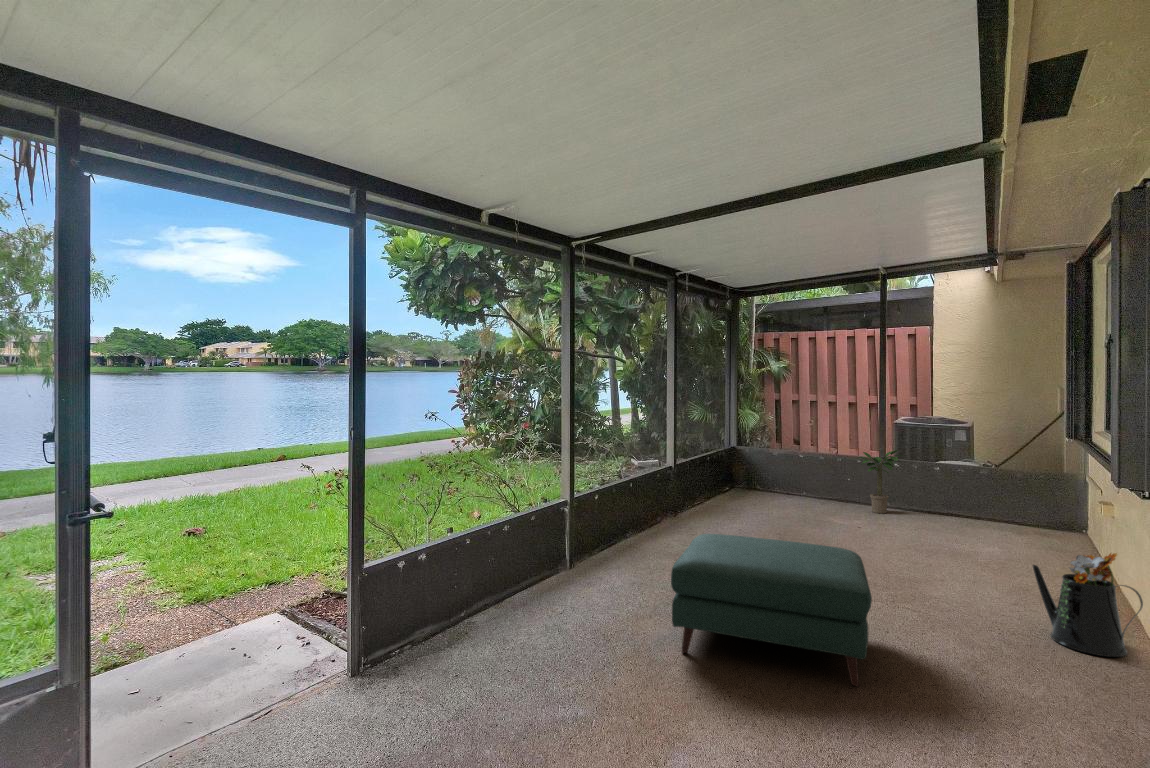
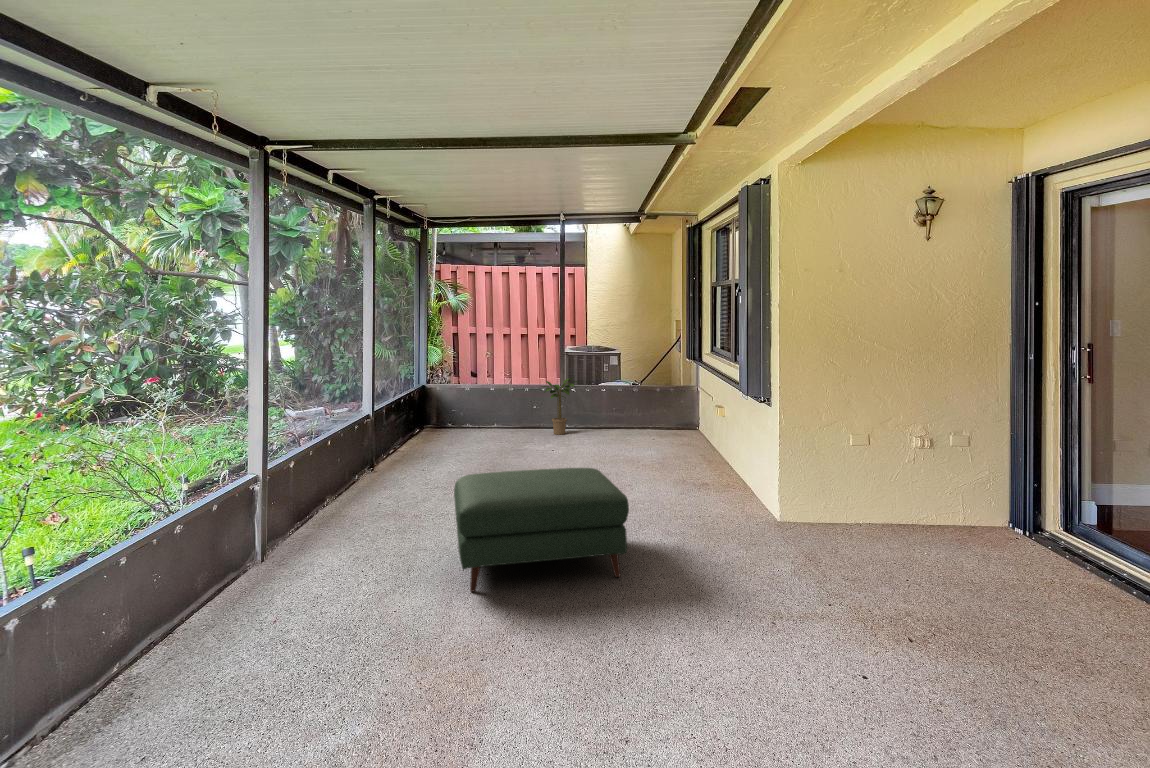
watering can: present [1033,553,1143,657] -> none [700,438,763,514]

